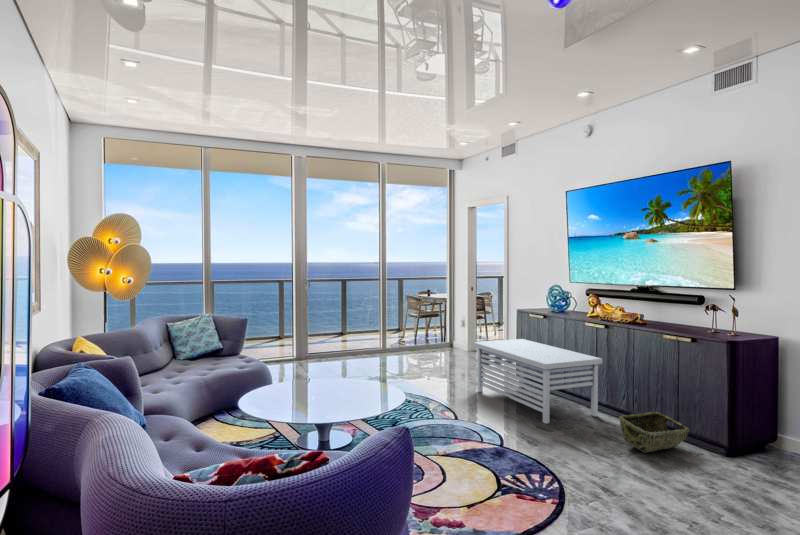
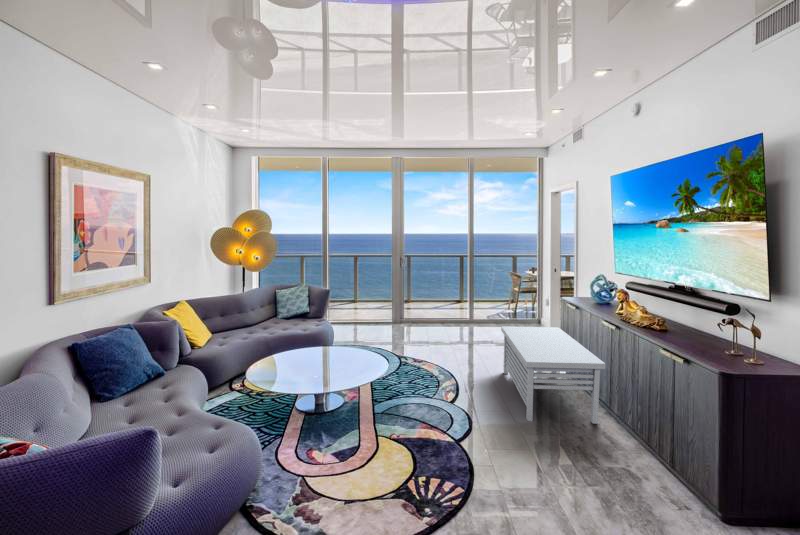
woven basket: present [619,412,690,453] -> none [576,435,667,488]

